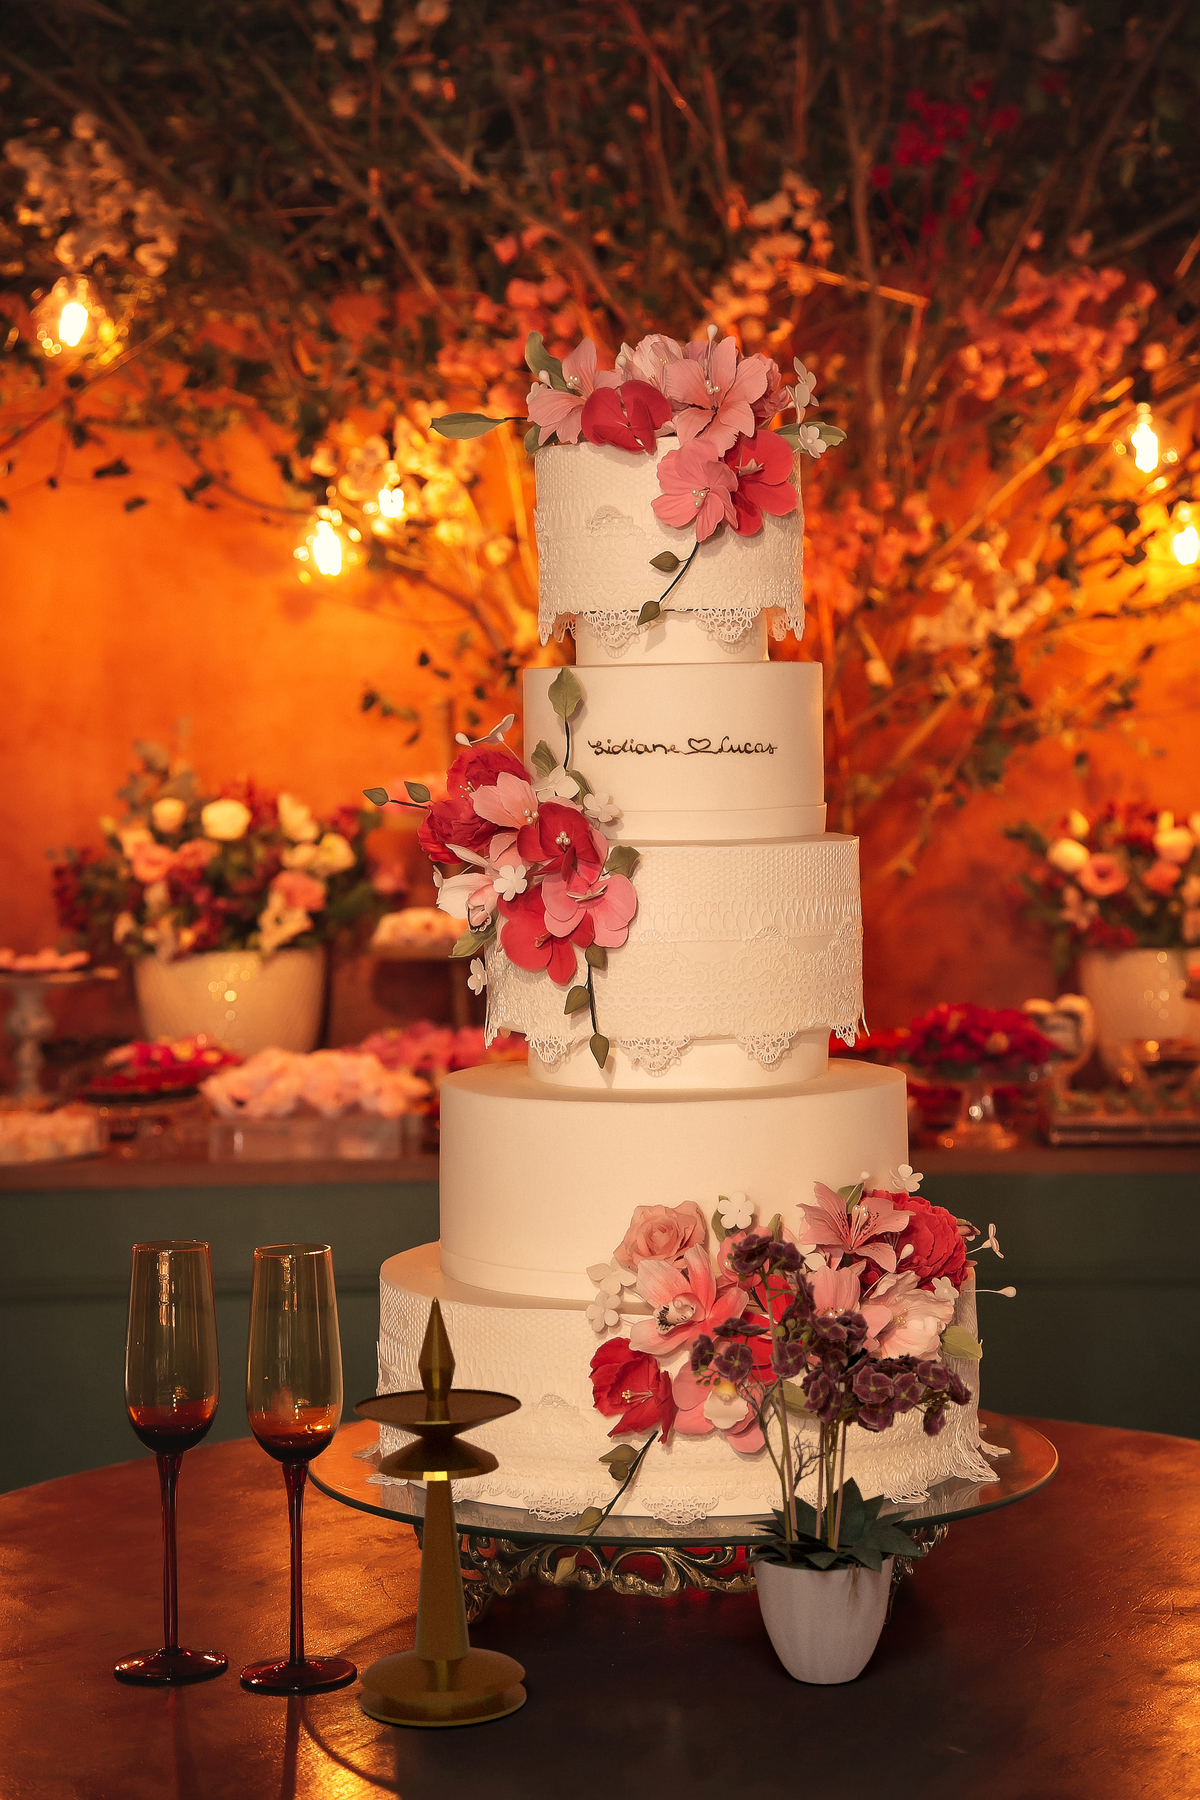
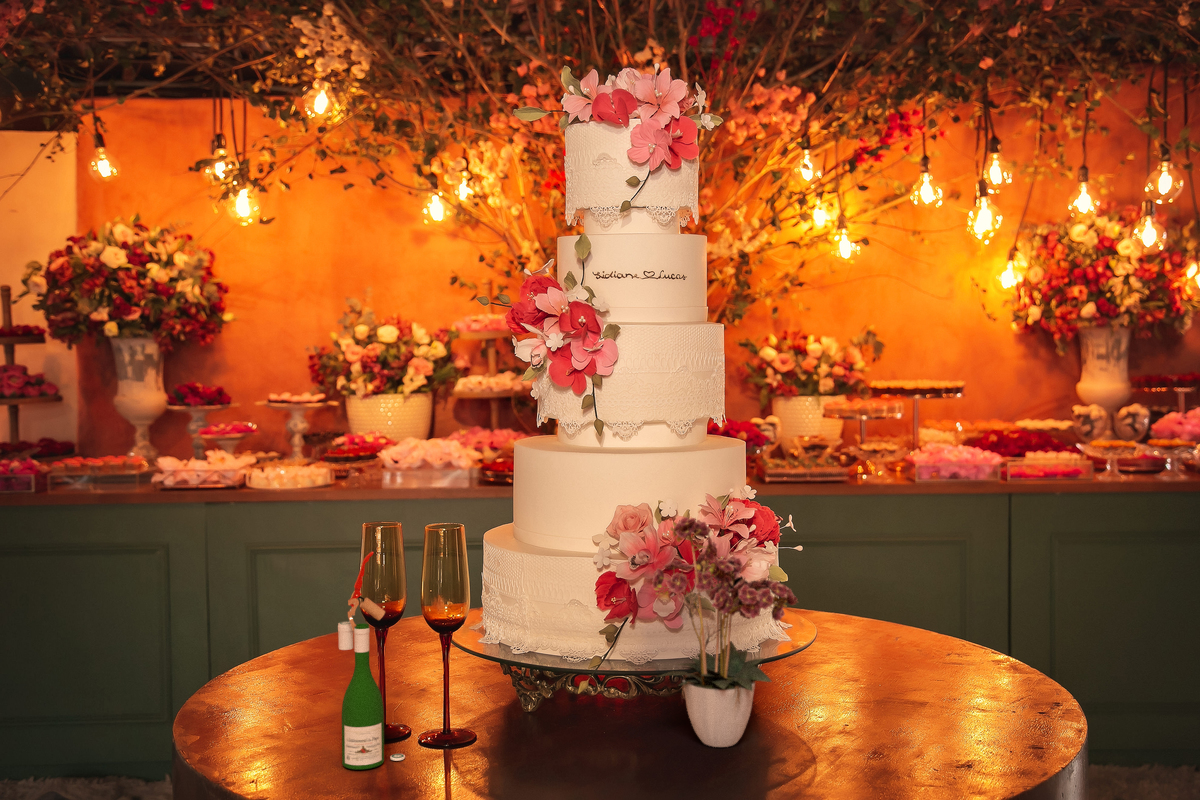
candlestick: present [353,1297,526,1726] -> none [480,549,569,772]
wine bottle: none [83,1302,213,1720] -> present [338,551,405,770]

